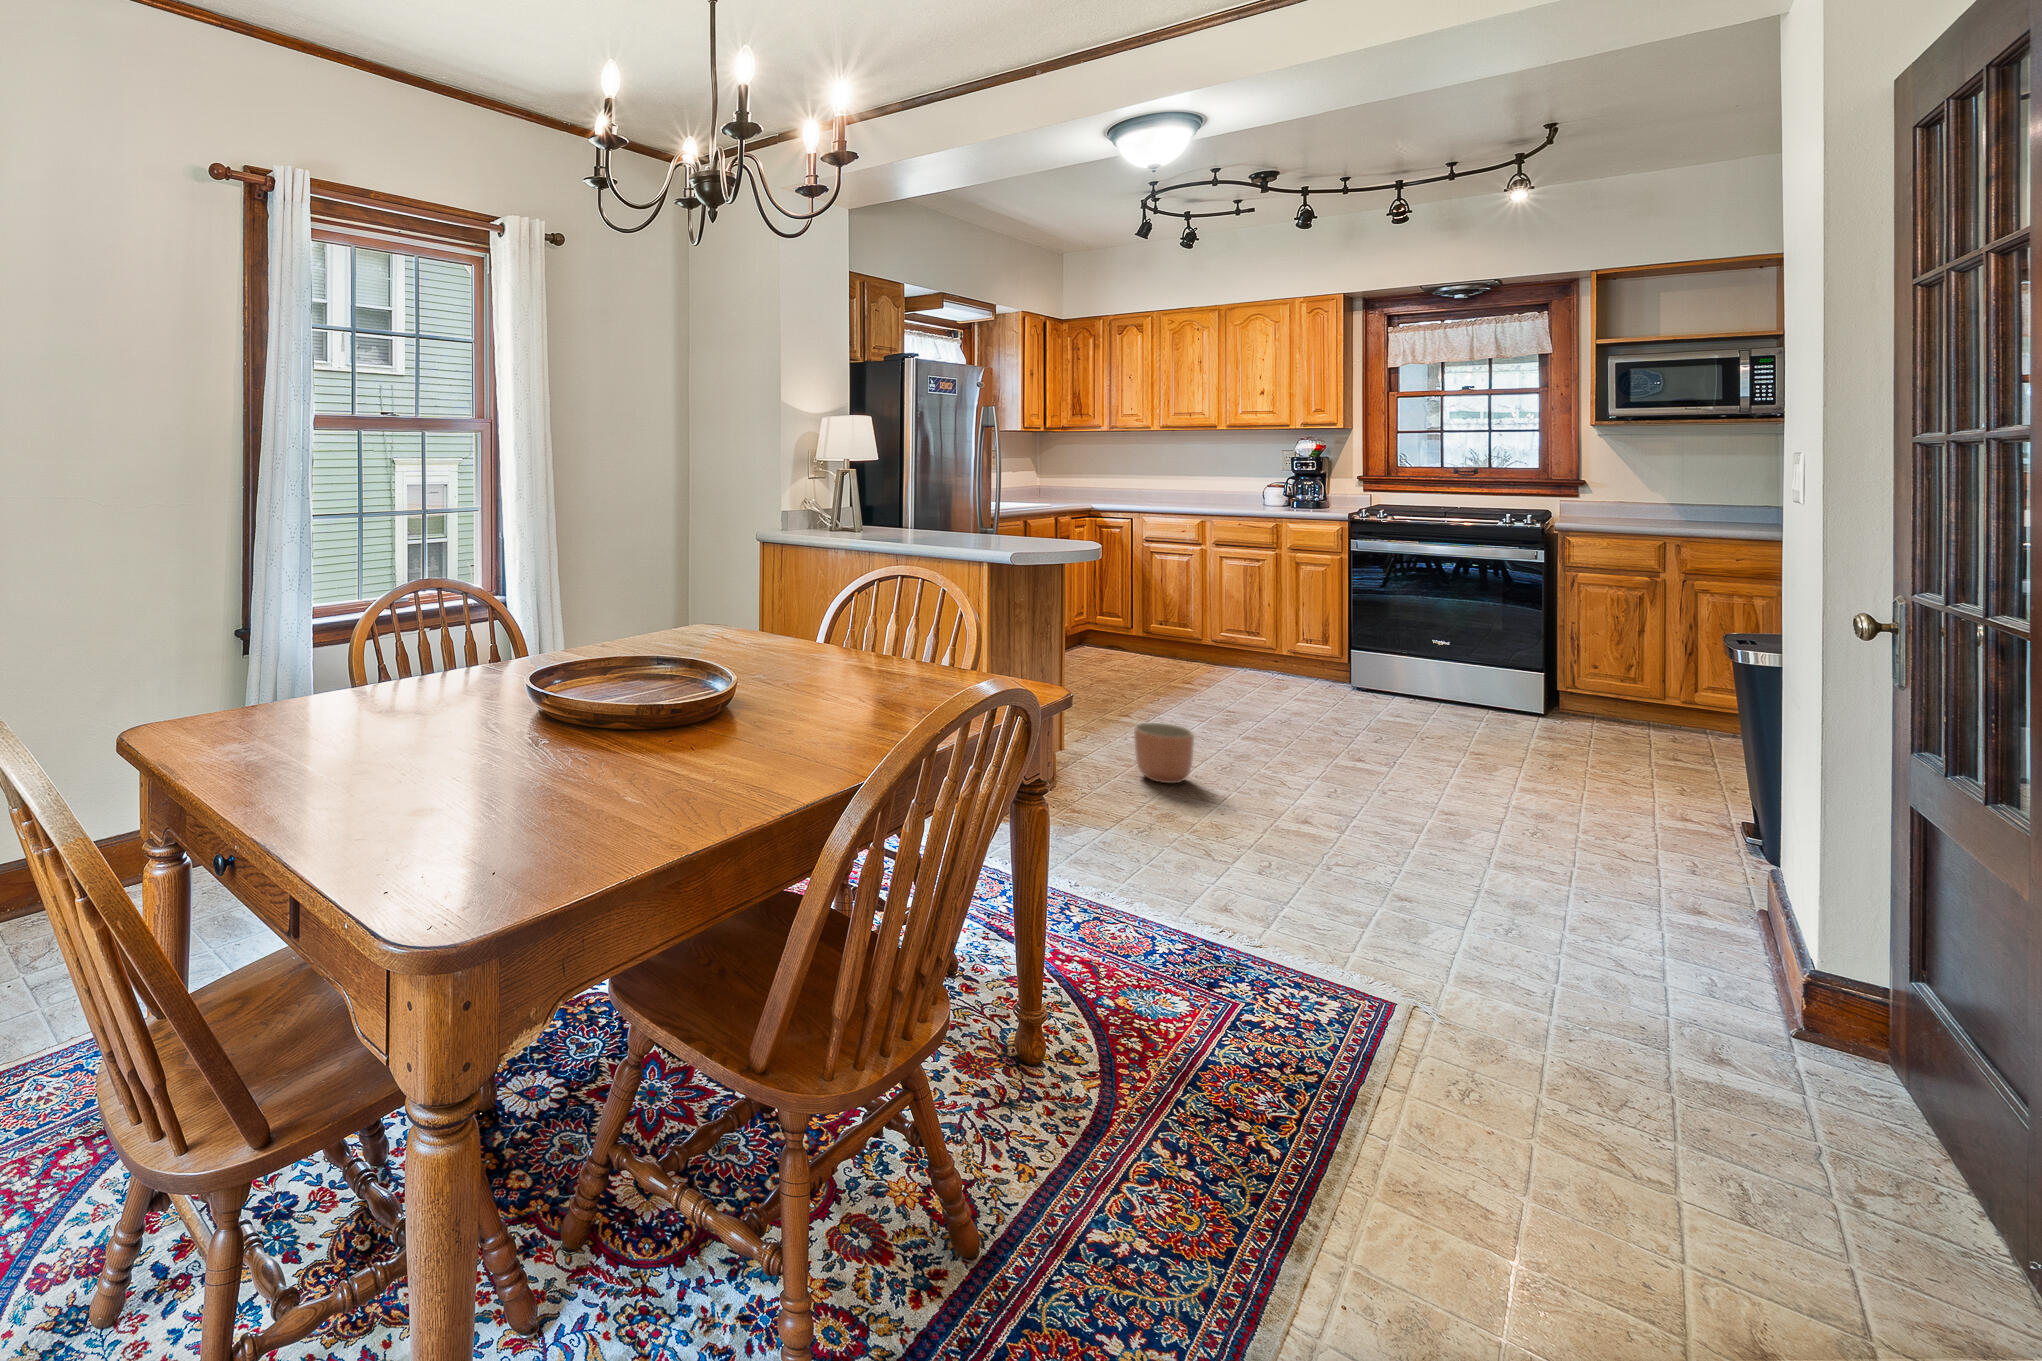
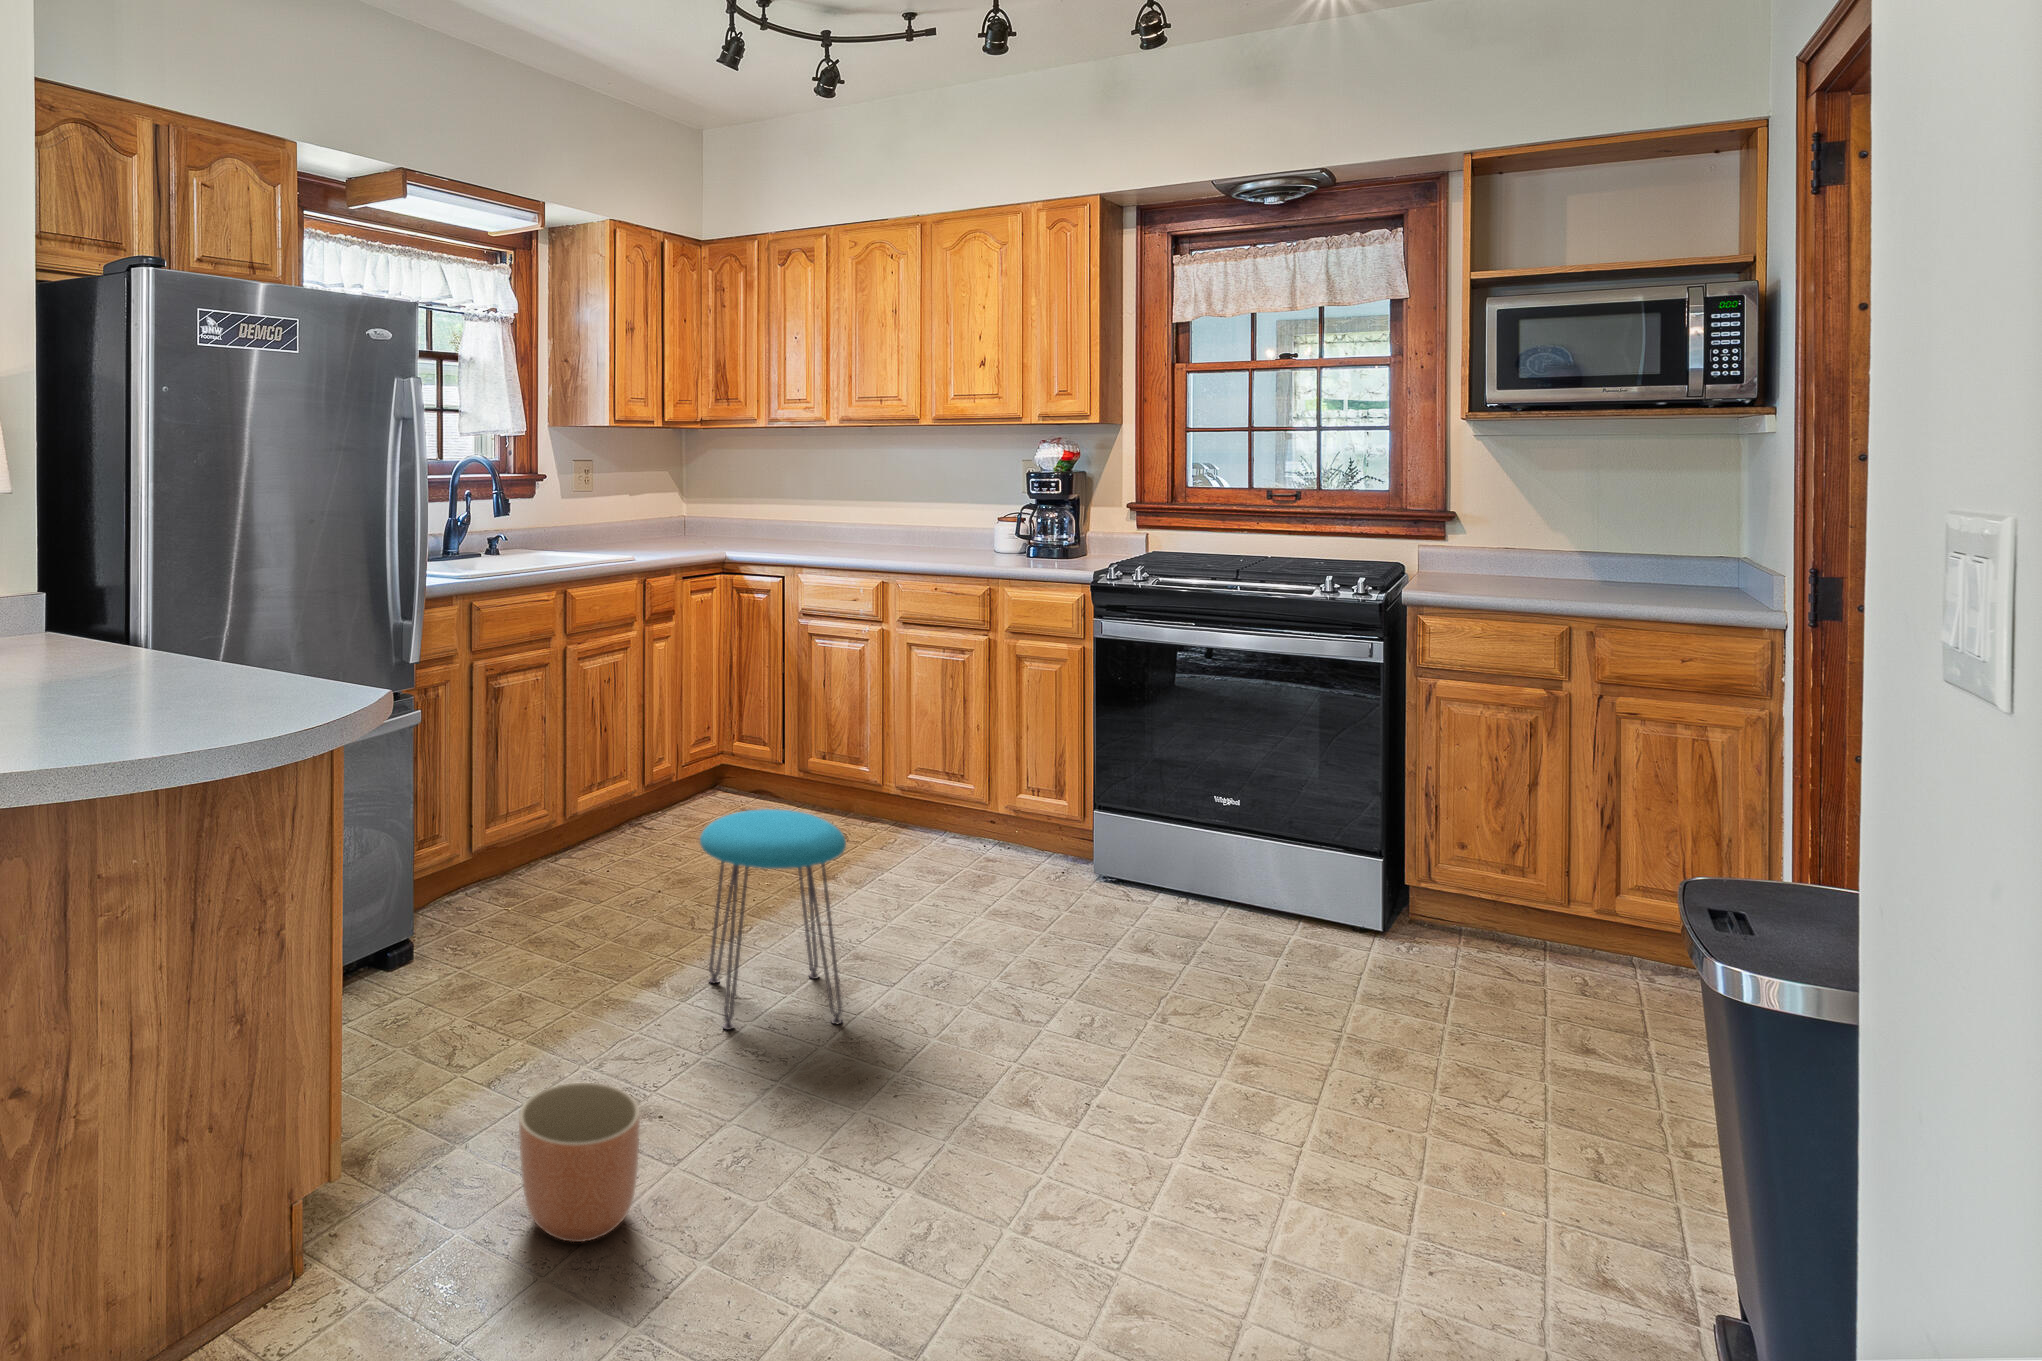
stool: none [1153,628,1241,732] -> present [700,809,846,1029]

